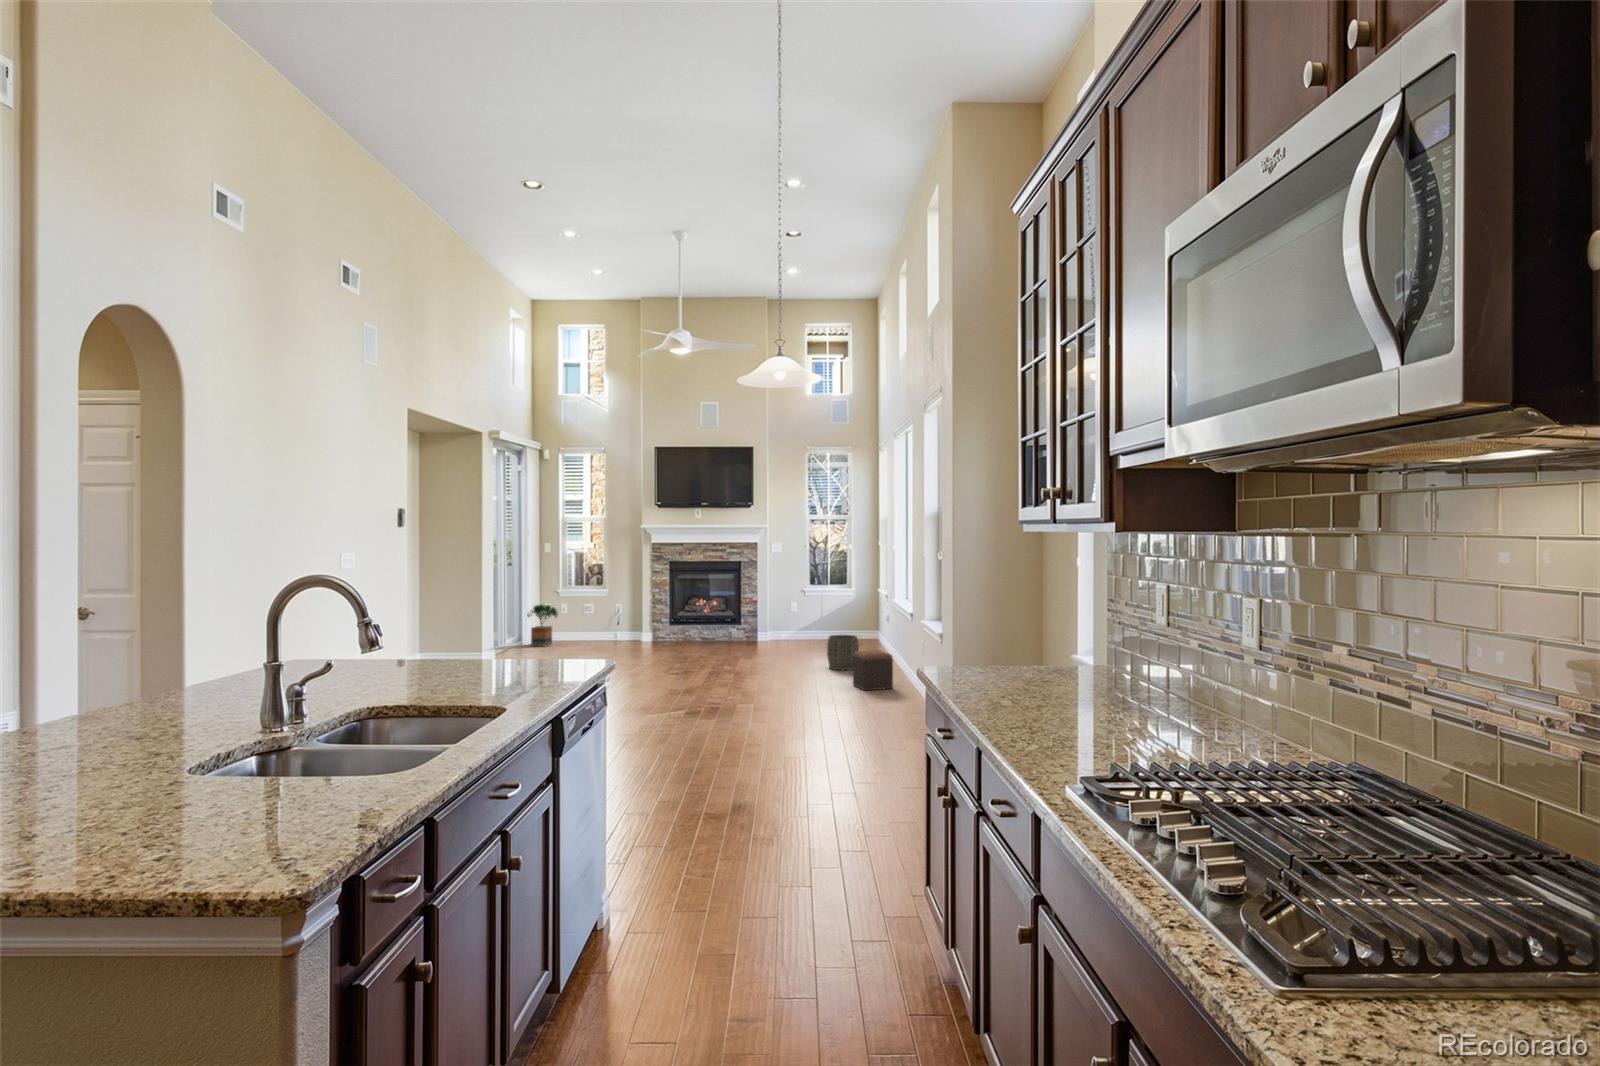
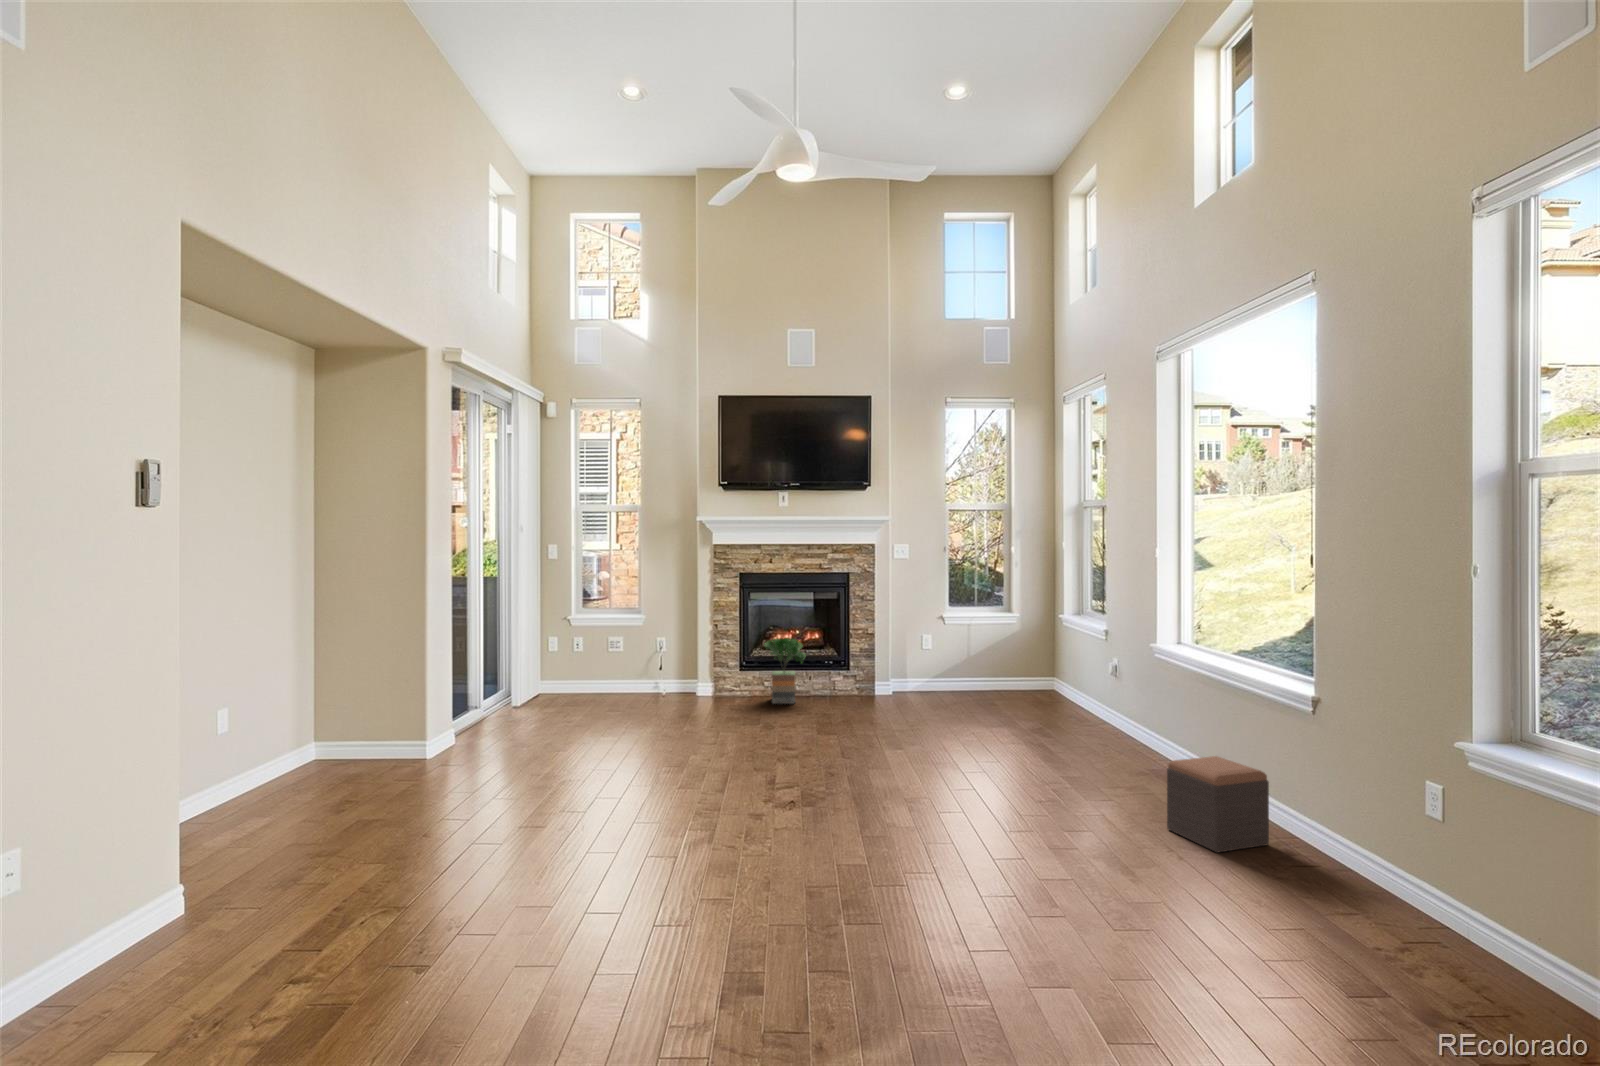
potted tree: present [527,604,558,646] -> present [765,638,806,704]
woven basket: present [827,635,859,670] -> none [1050,704,1111,774]

